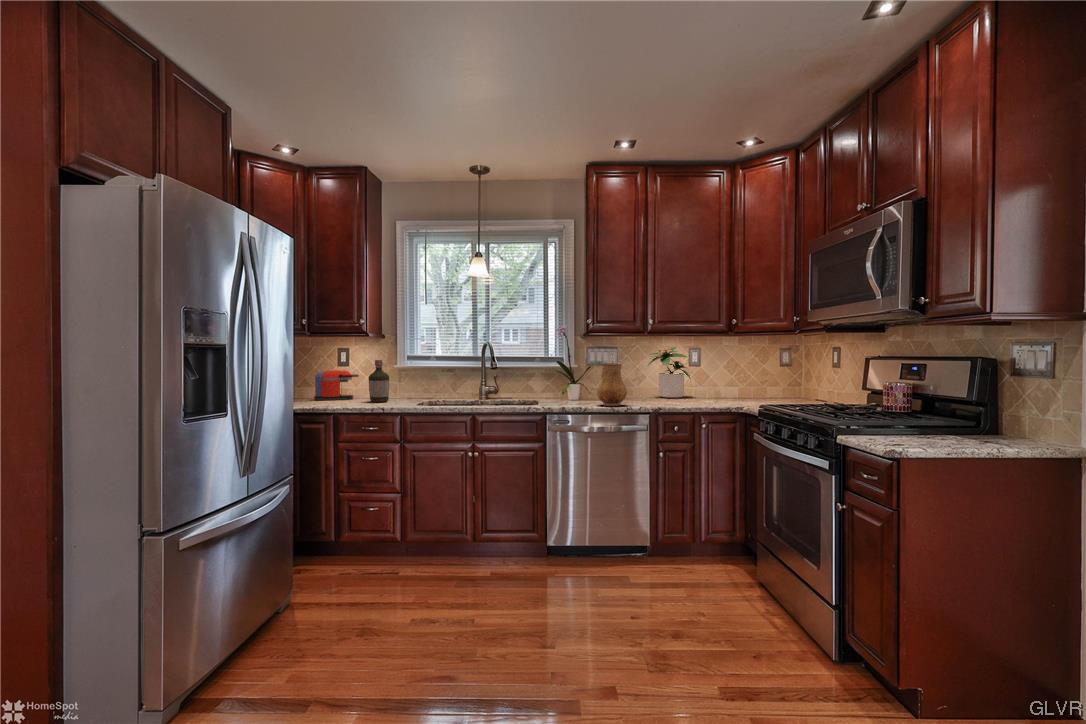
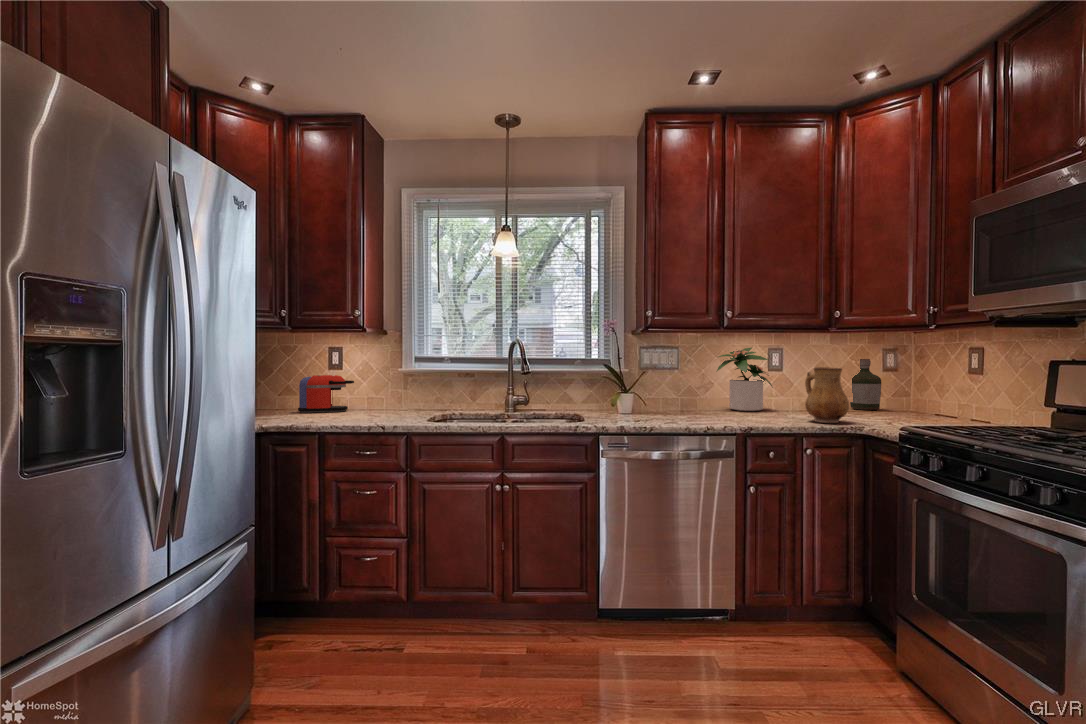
bottle: present [369,360,389,402] -> present [850,359,881,410]
ceramic pitcher: present [597,364,627,406] -> present [805,367,849,423]

